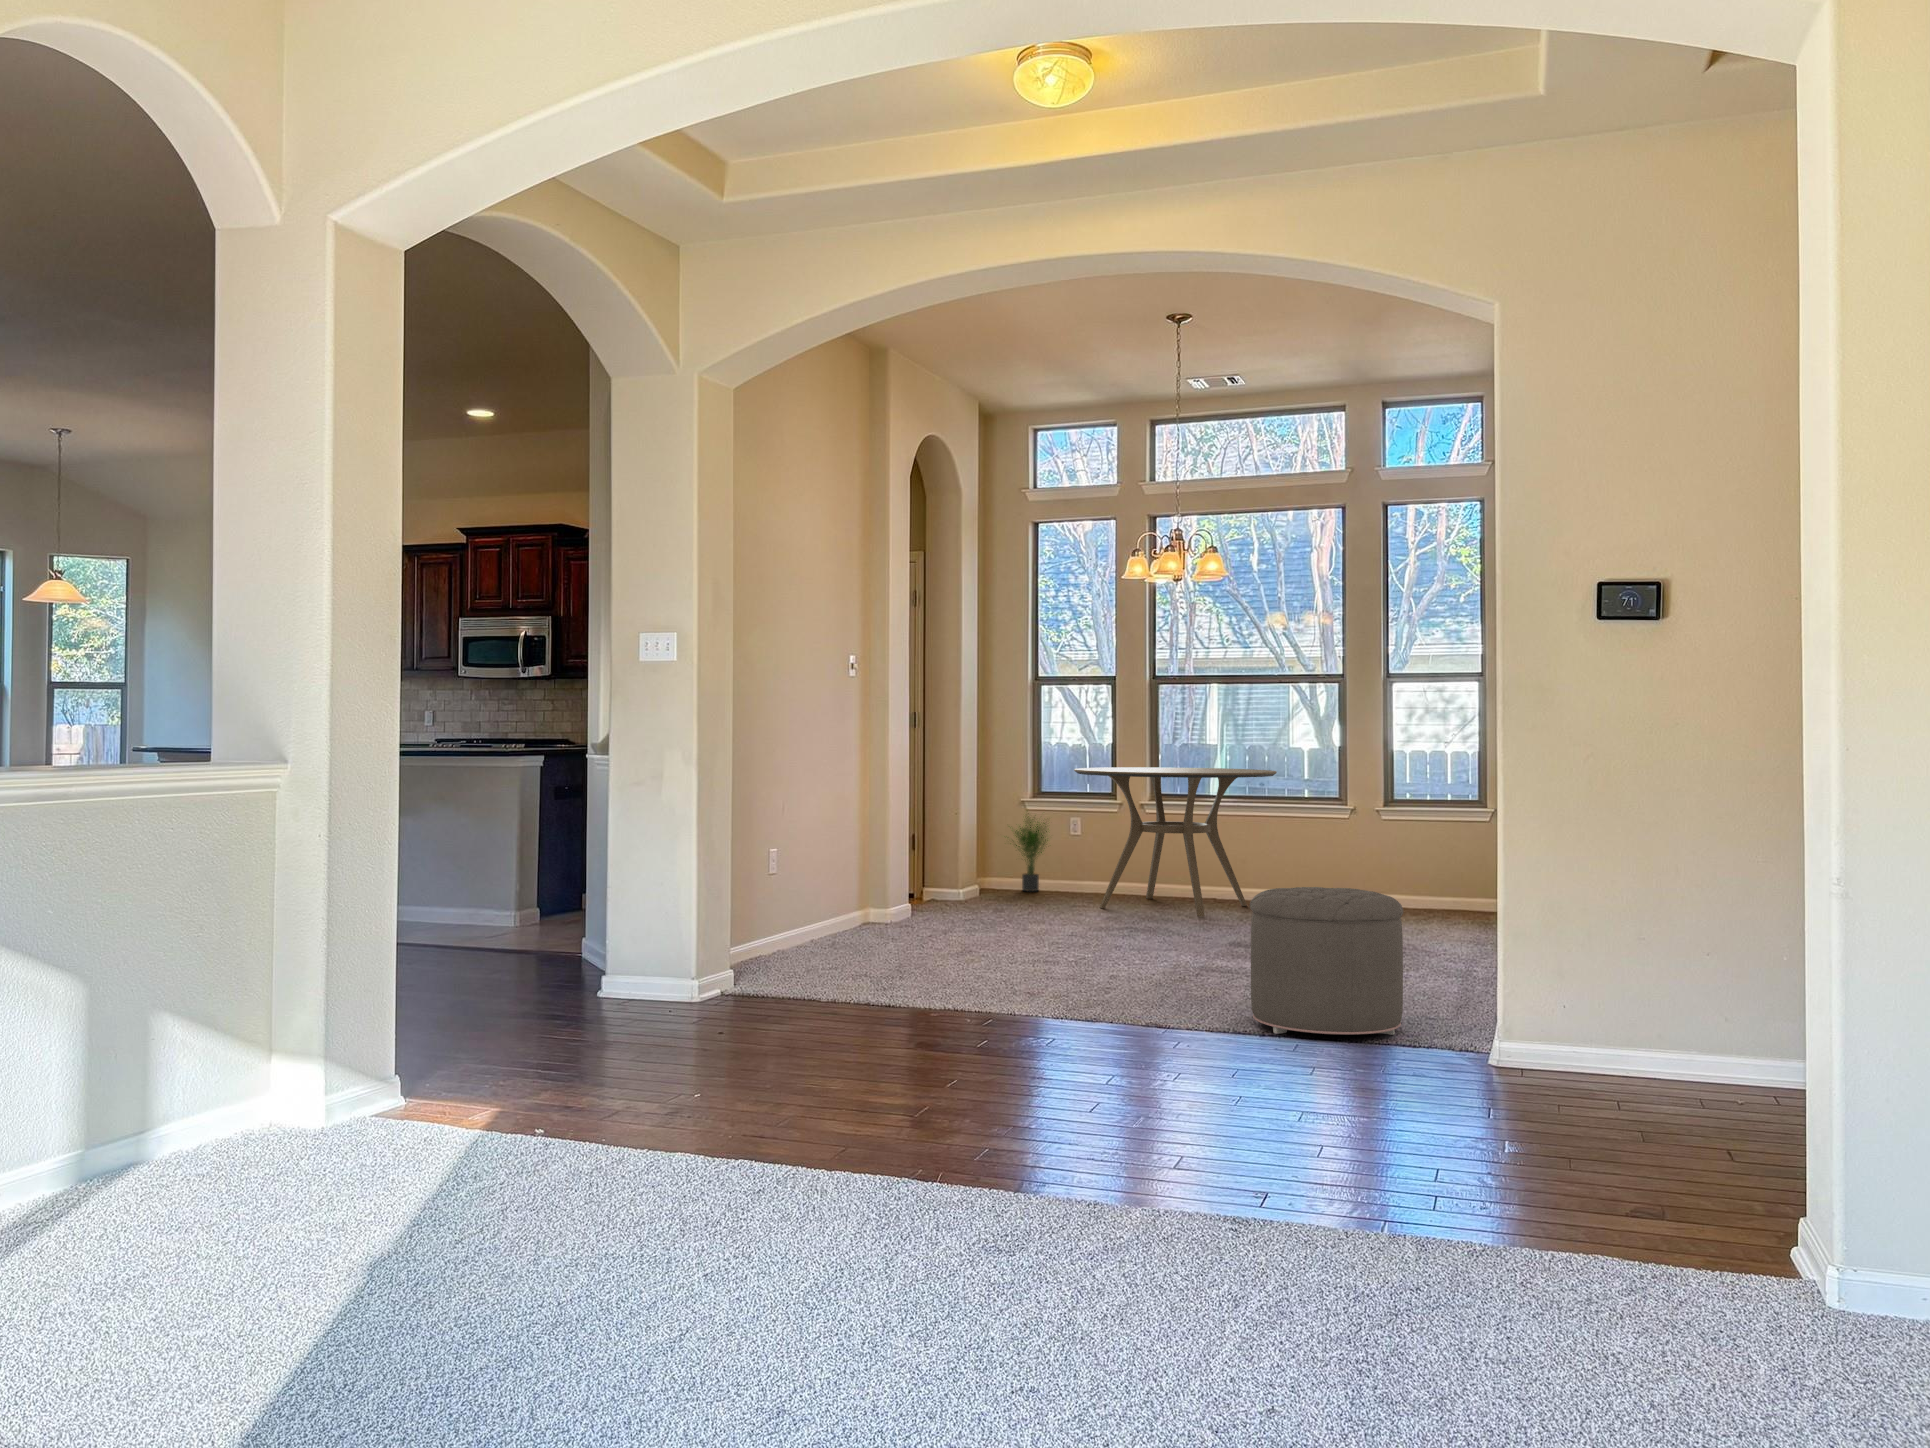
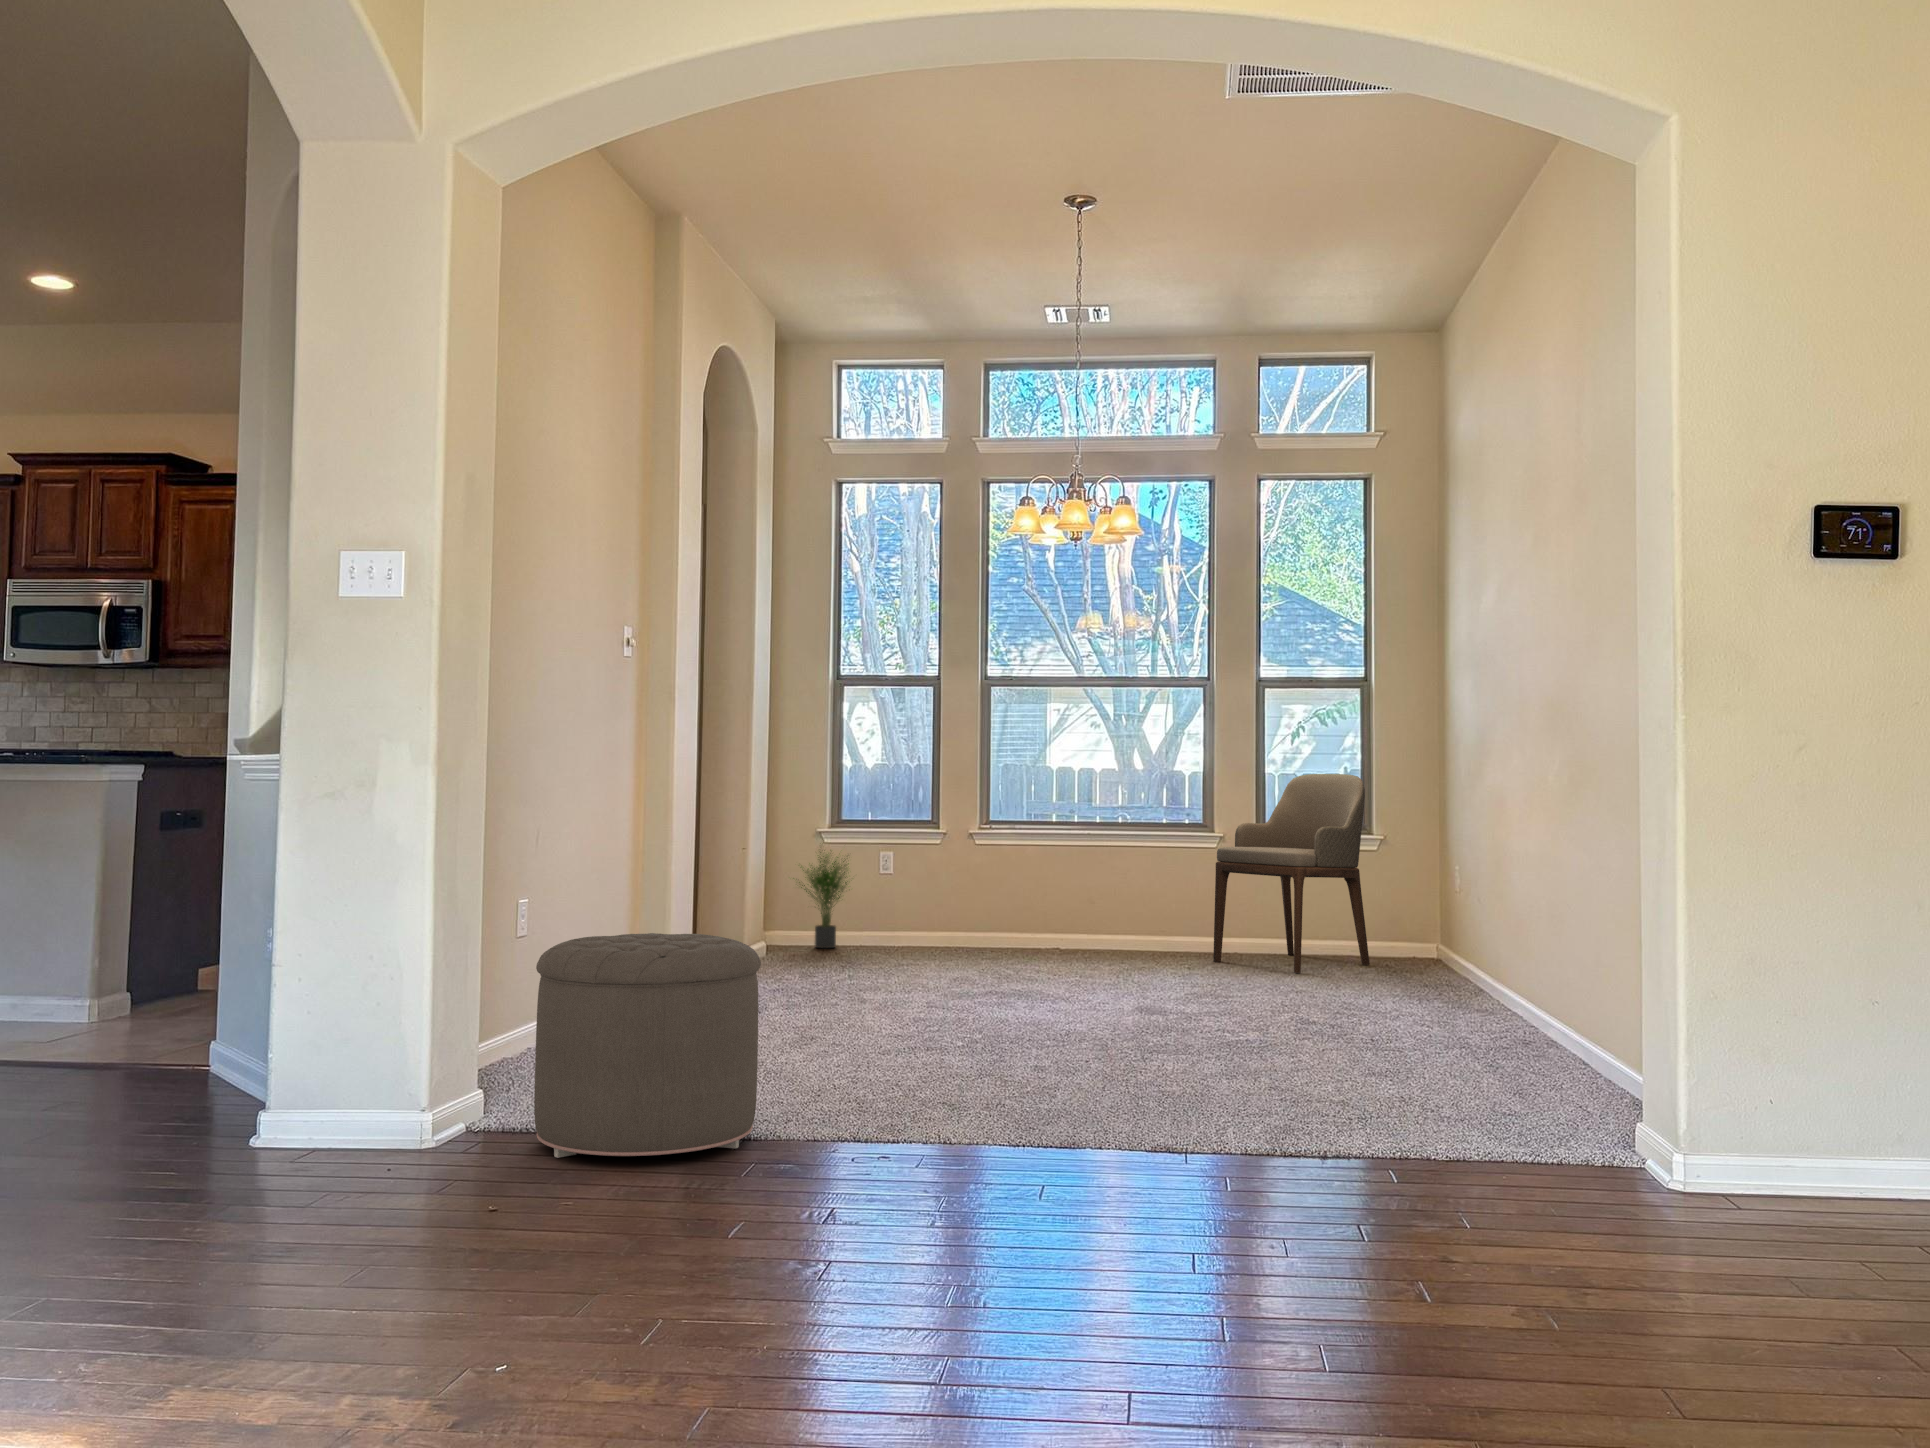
armchair: none [1339,755,1475,921] -> present [1213,774,1370,973]
dining table: present [1074,767,1277,916] -> none [897,789,1147,975]
ottoman: present [1250,887,1403,1035] -> present [534,933,761,1158]

